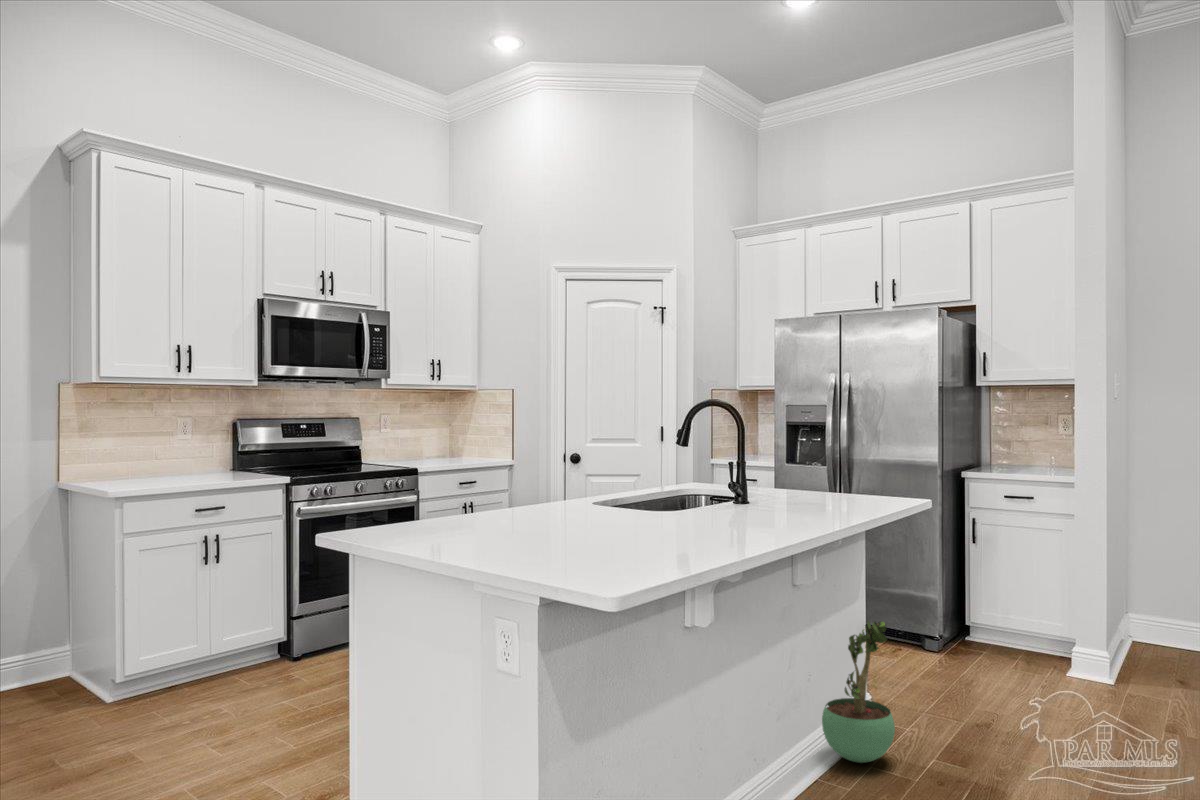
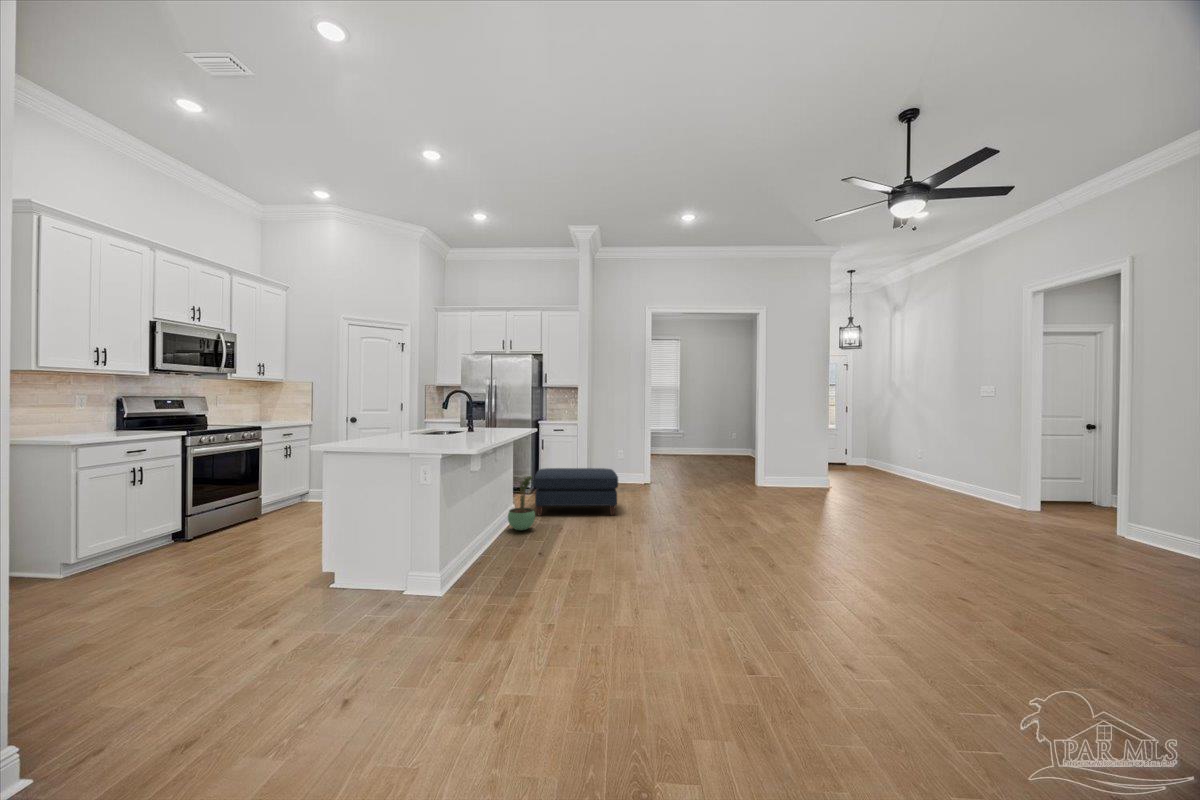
ottoman: none [916,595,1176,764] -> present [534,468,618,516]

